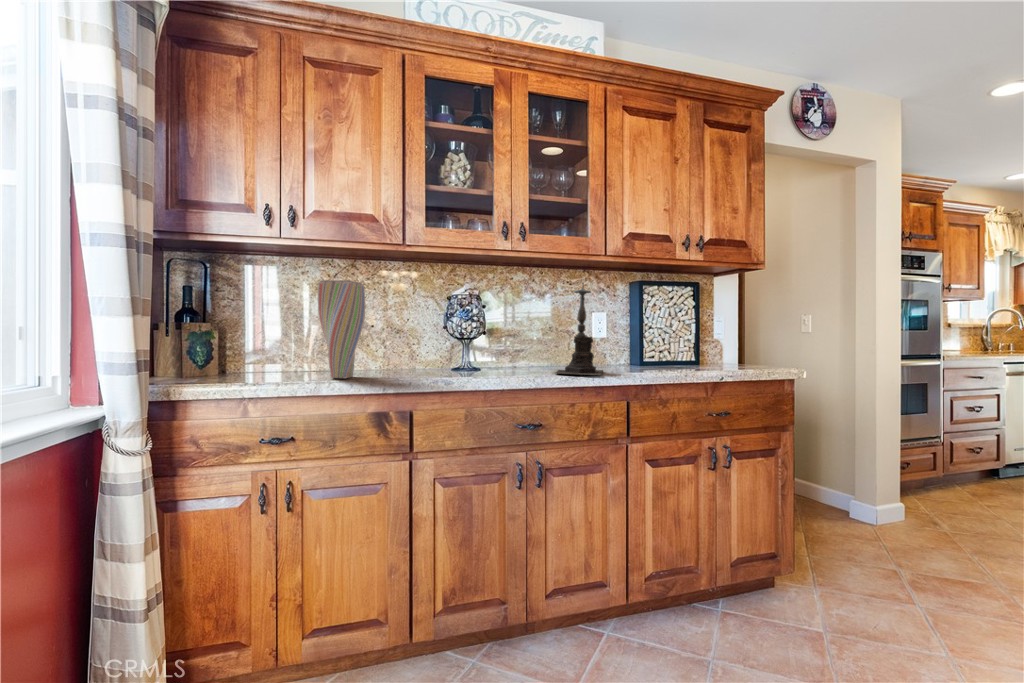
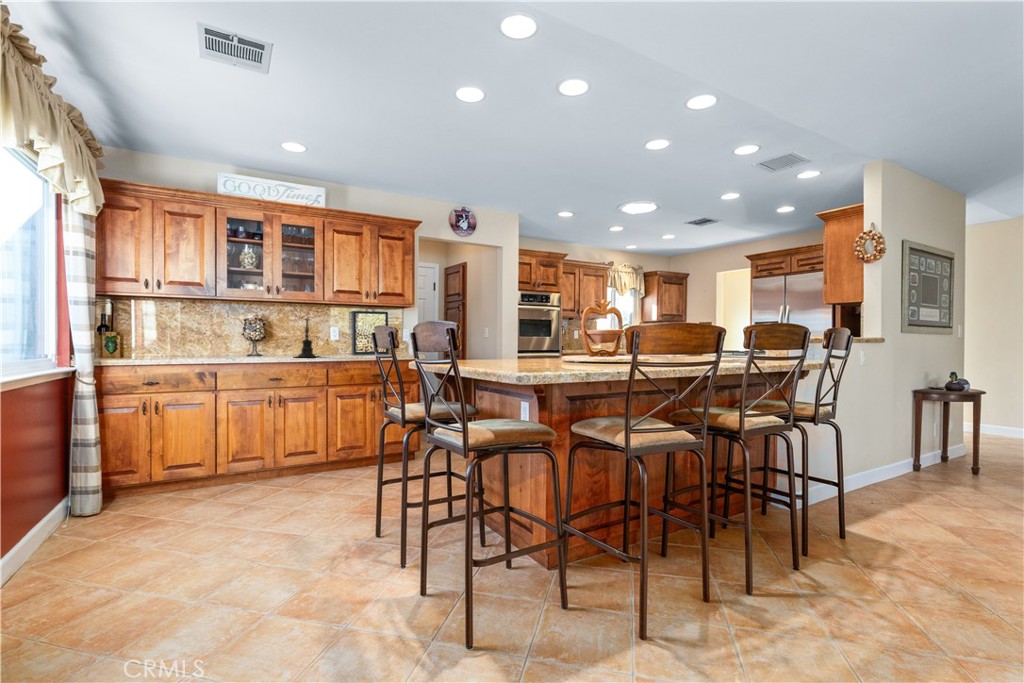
vase: present [318,280,365,378] -> none [170,316,193,359]

